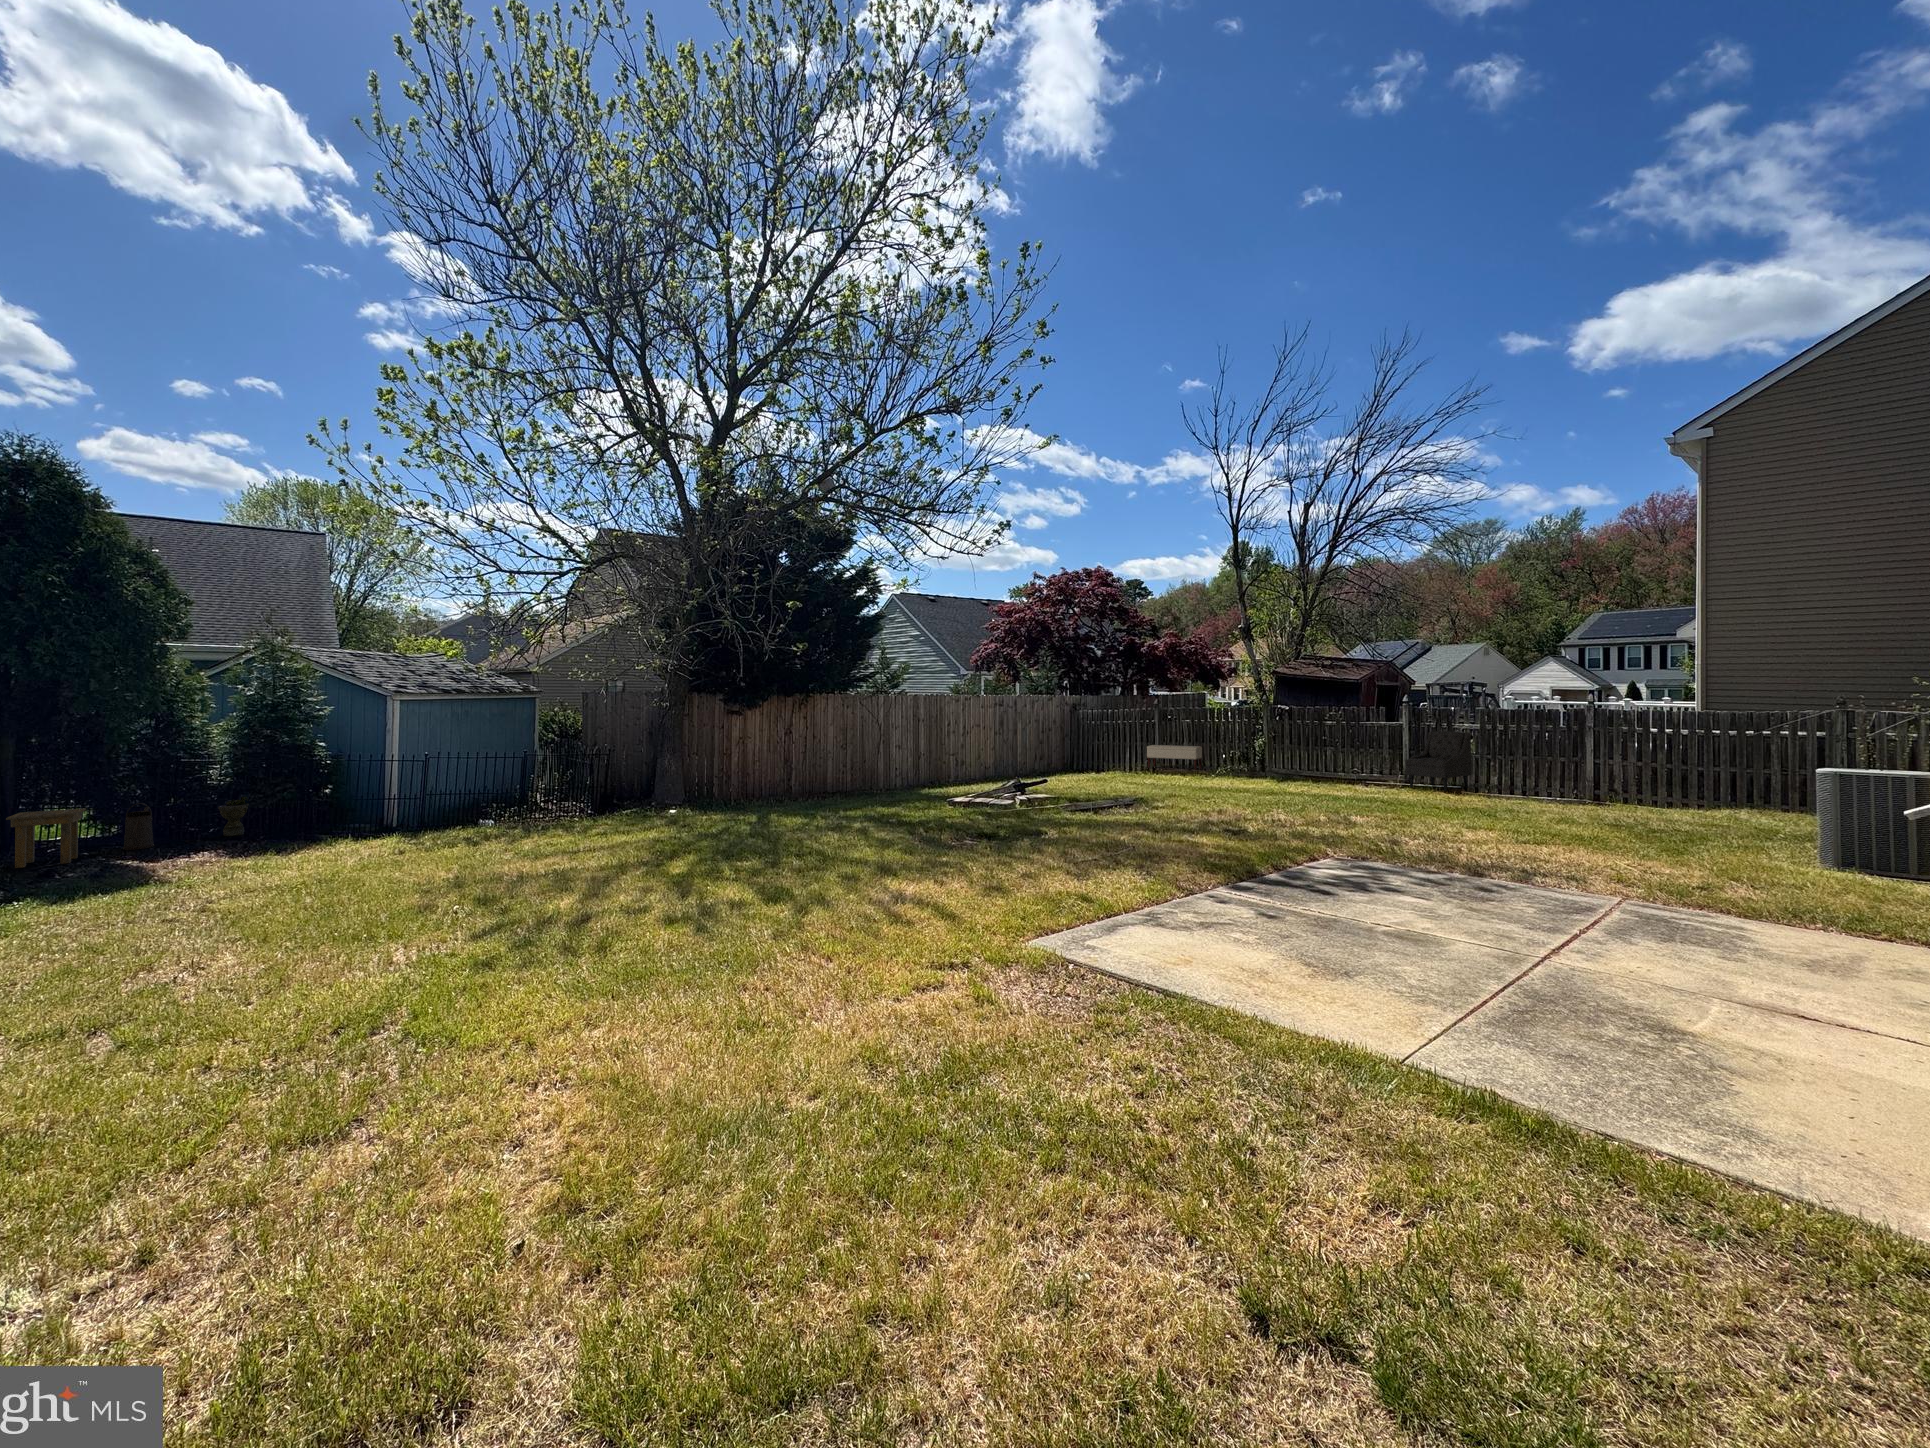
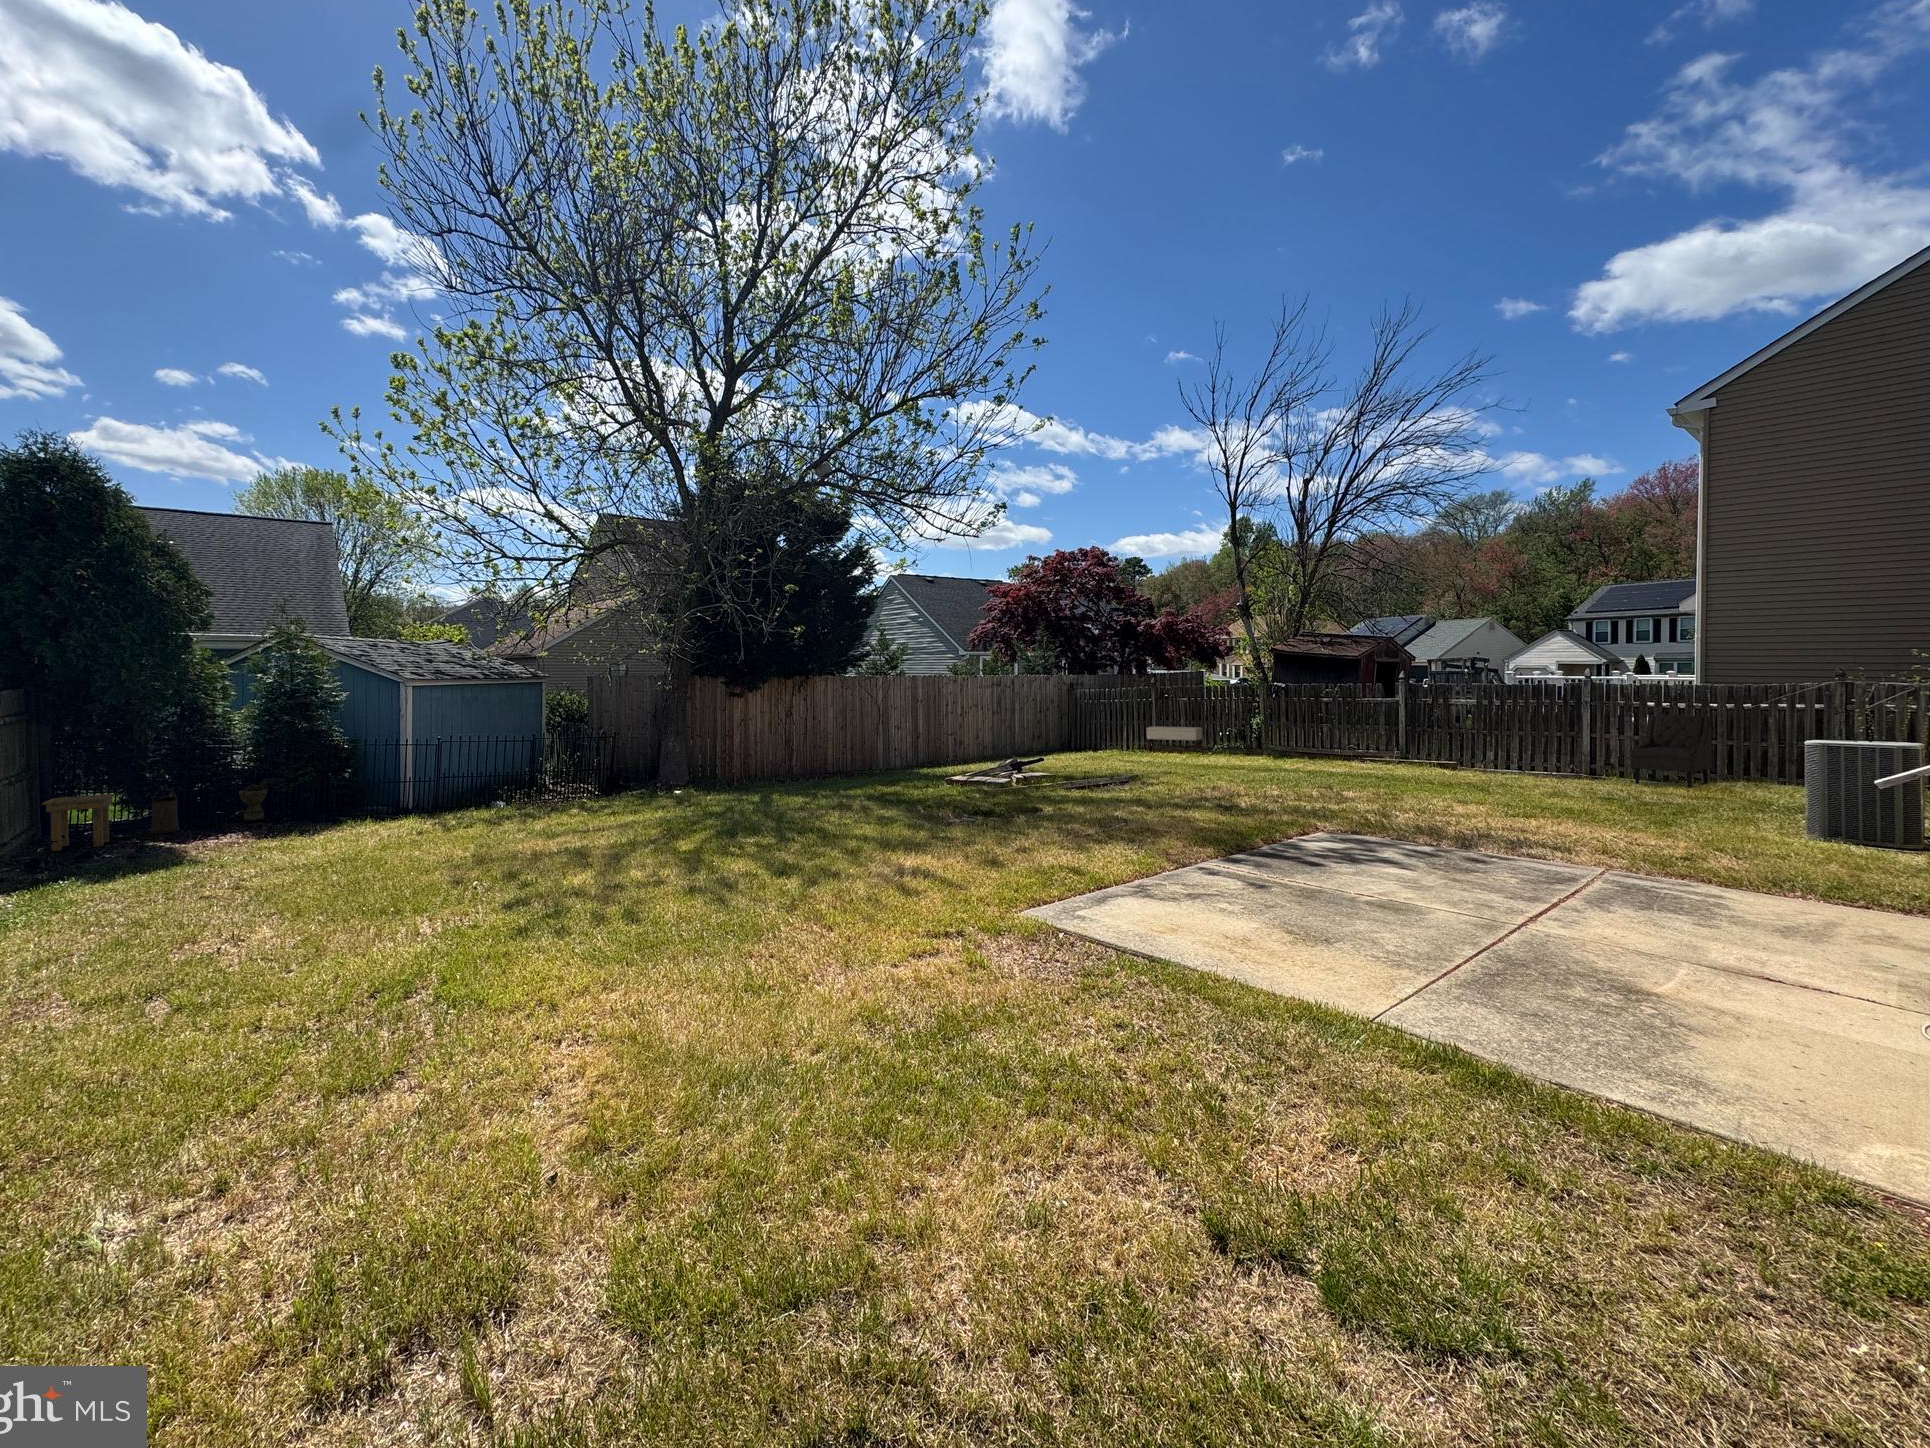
chair: present [1405,731,1471,791] -> present [1630,715,1712,788]

